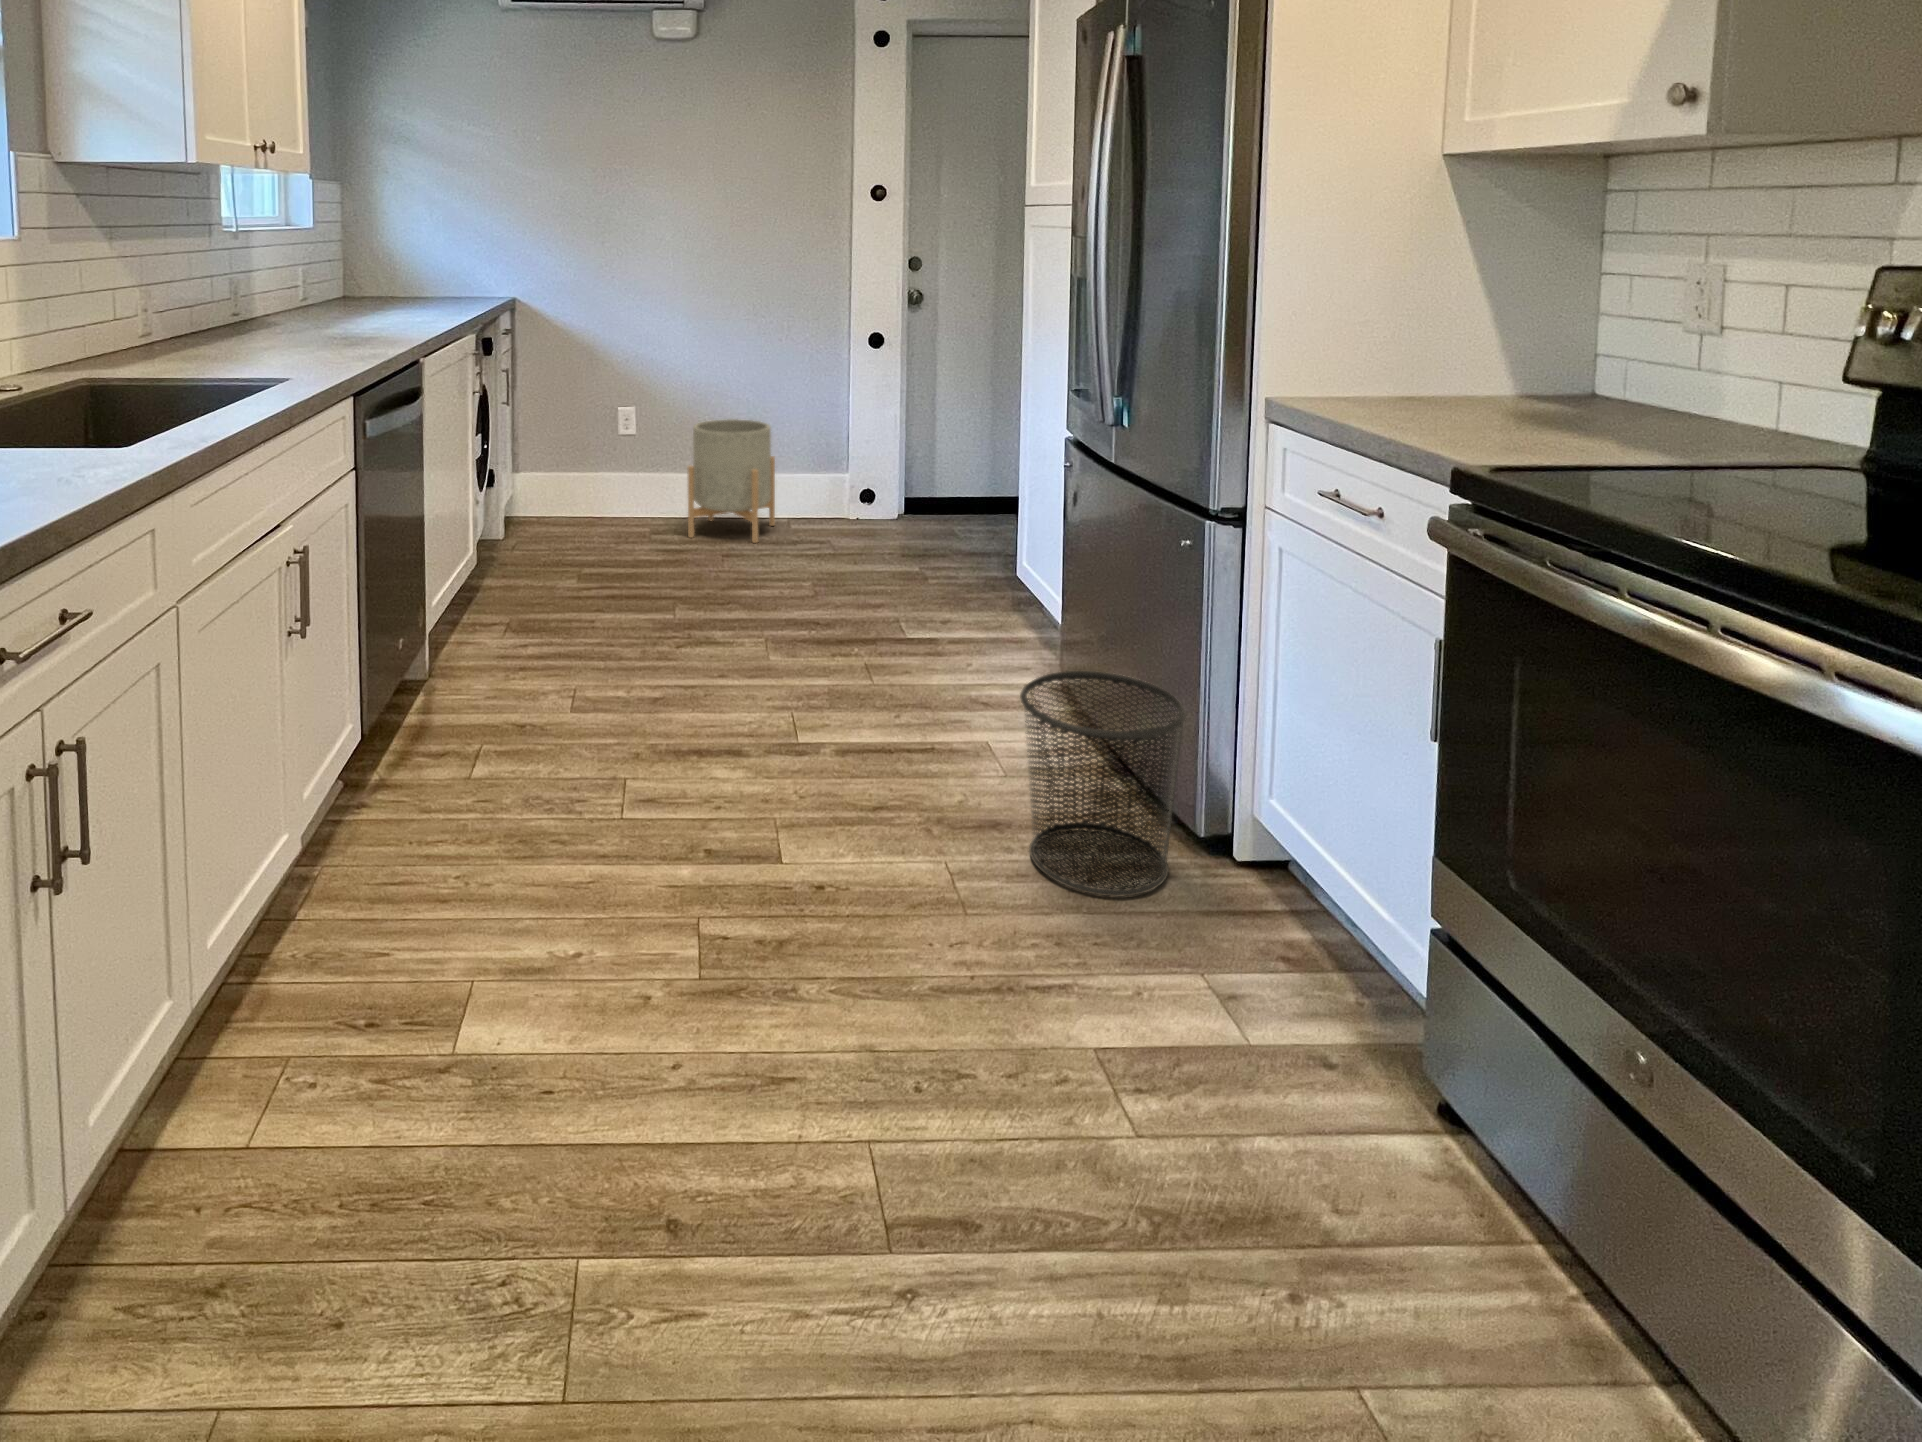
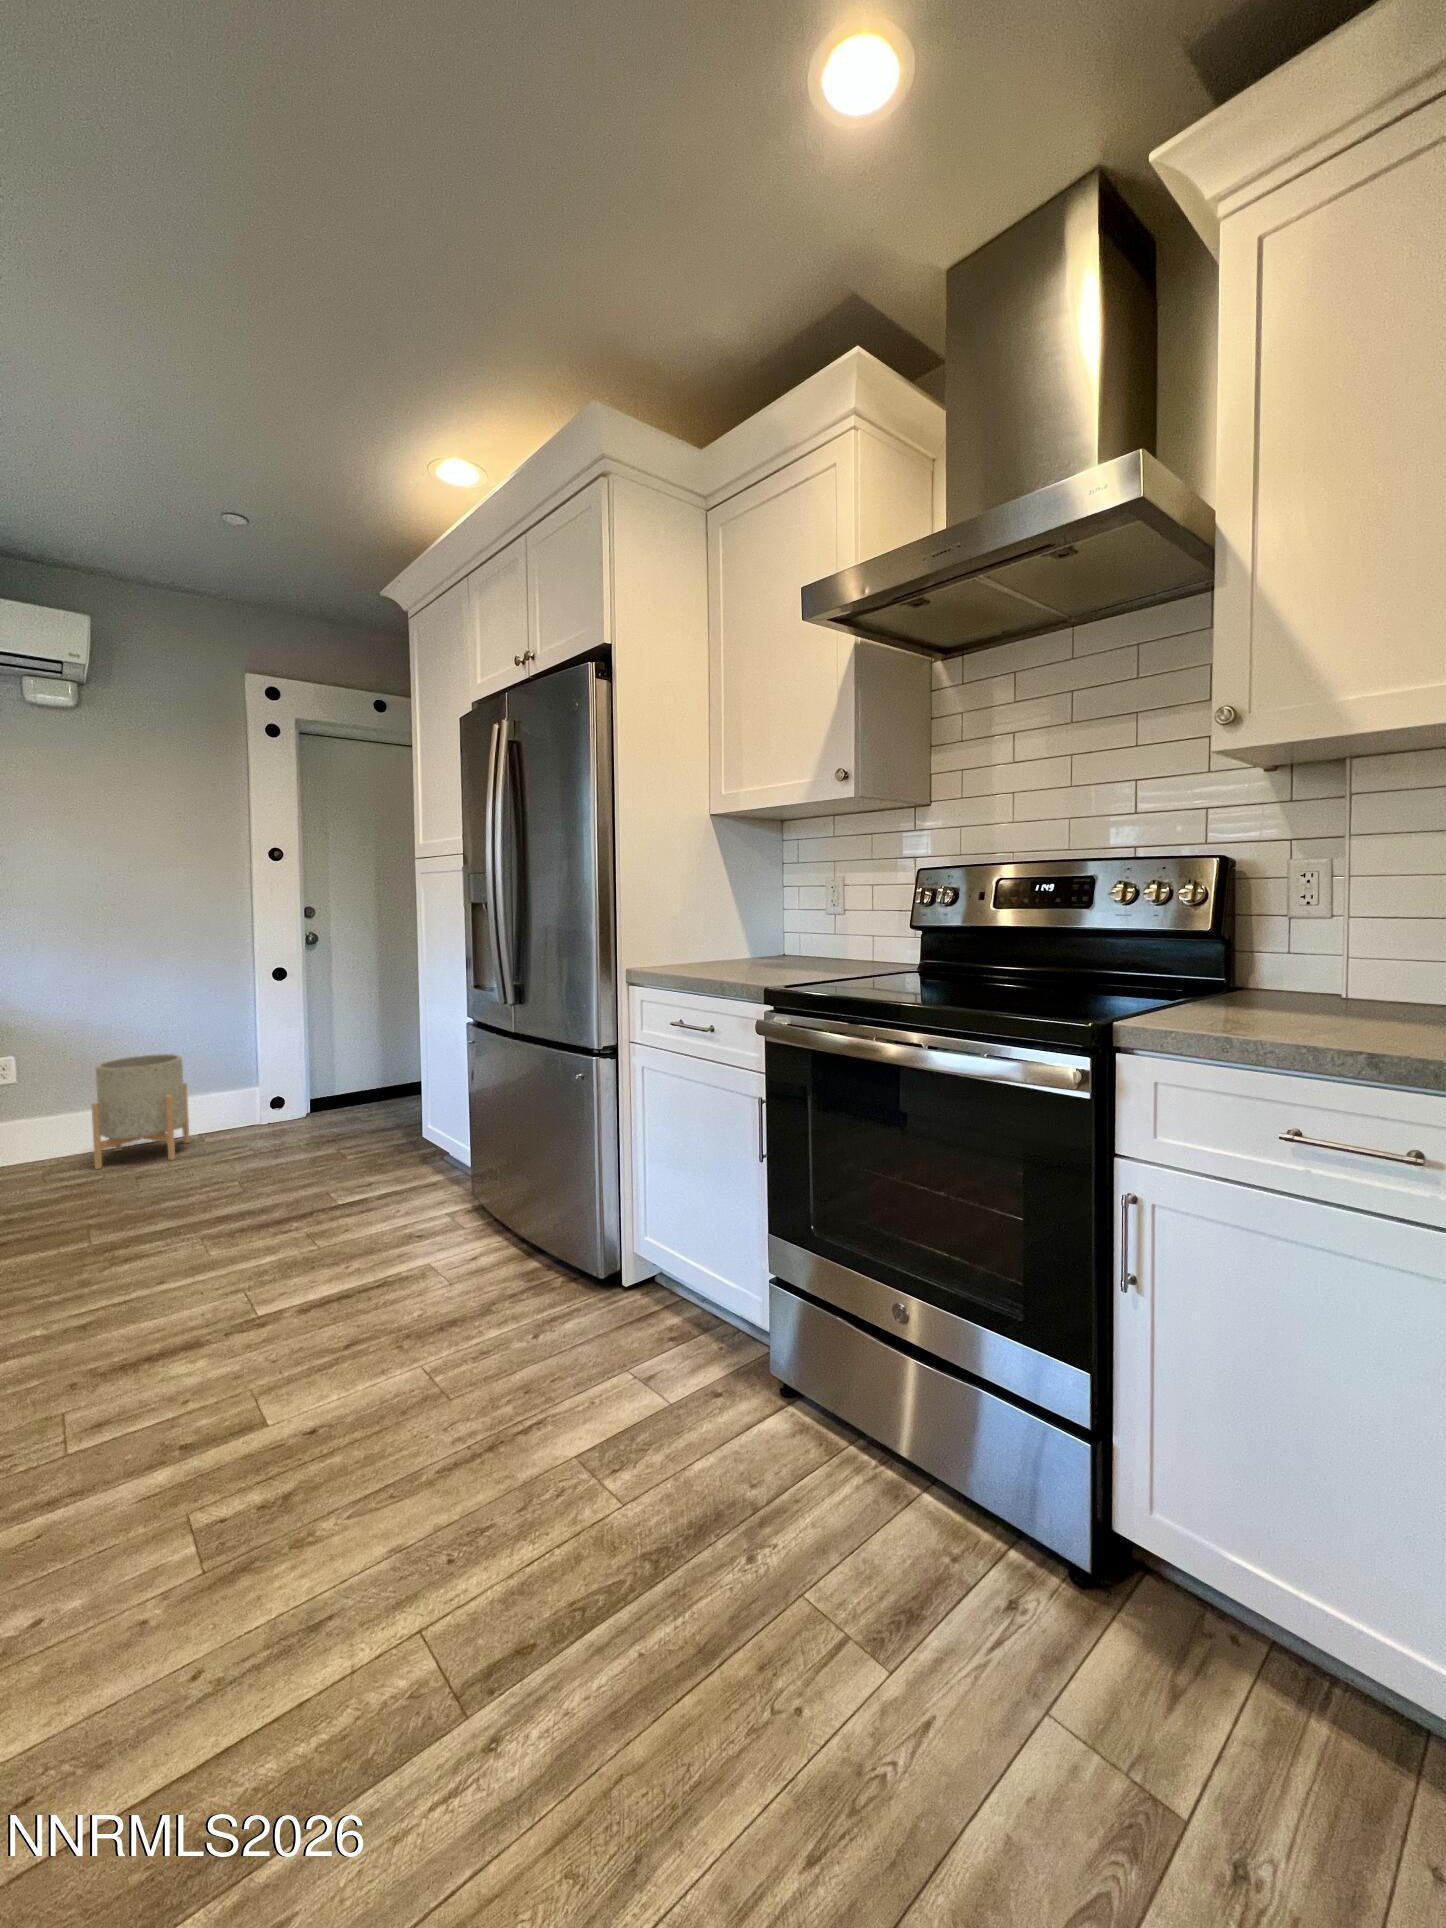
waste bin: present [1020,671,1186,897] -> none [471,1180,591,1347]

